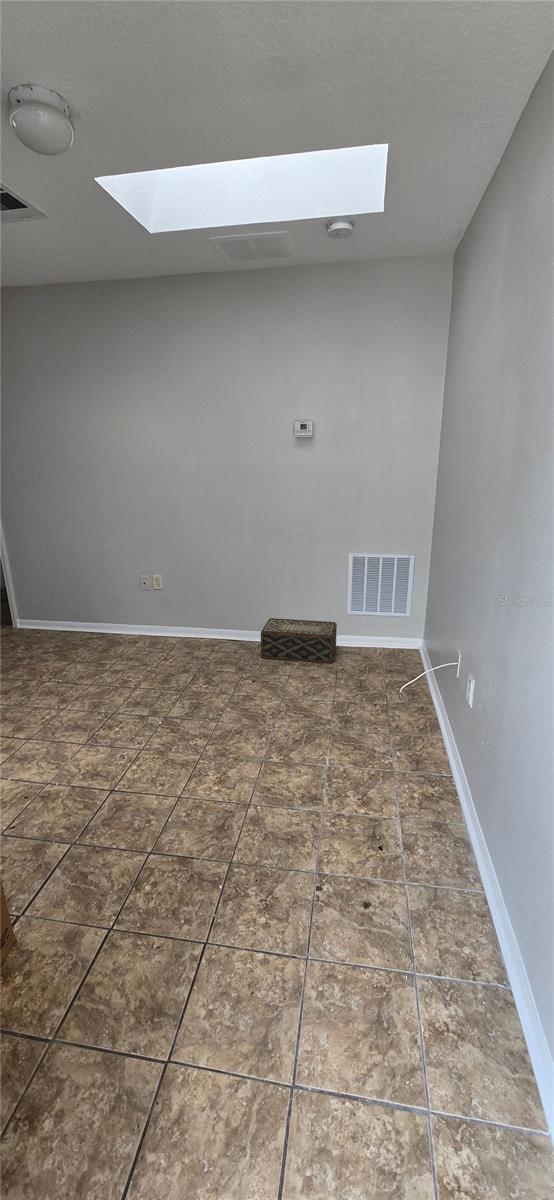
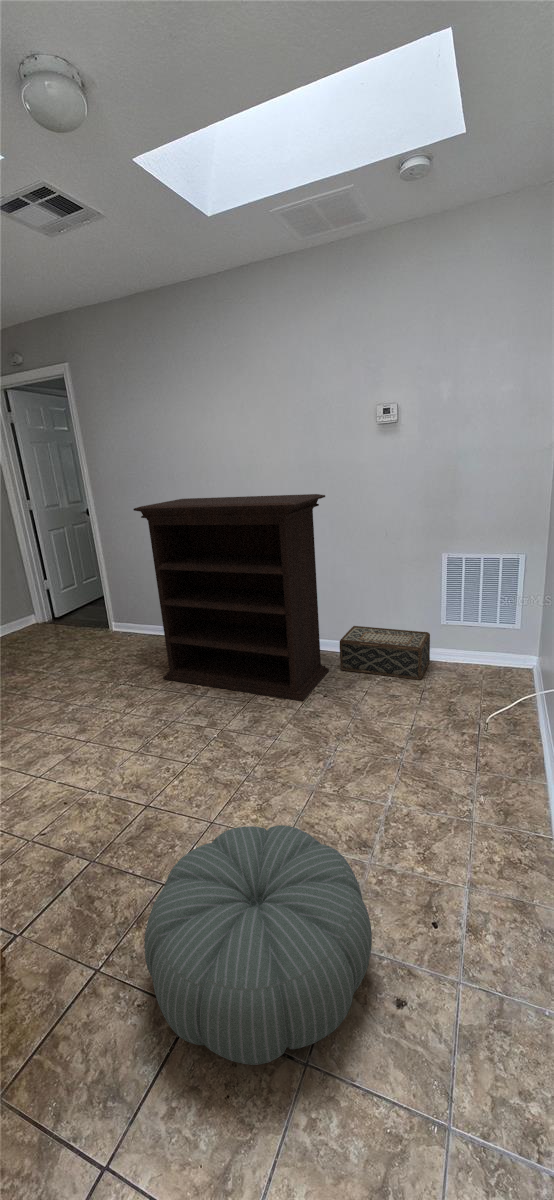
bookshelf: none [63,498,251,687] -> present [133,494,329,701]
pouf: none [160,786,344,965] -> present [144,825,372,1065]

